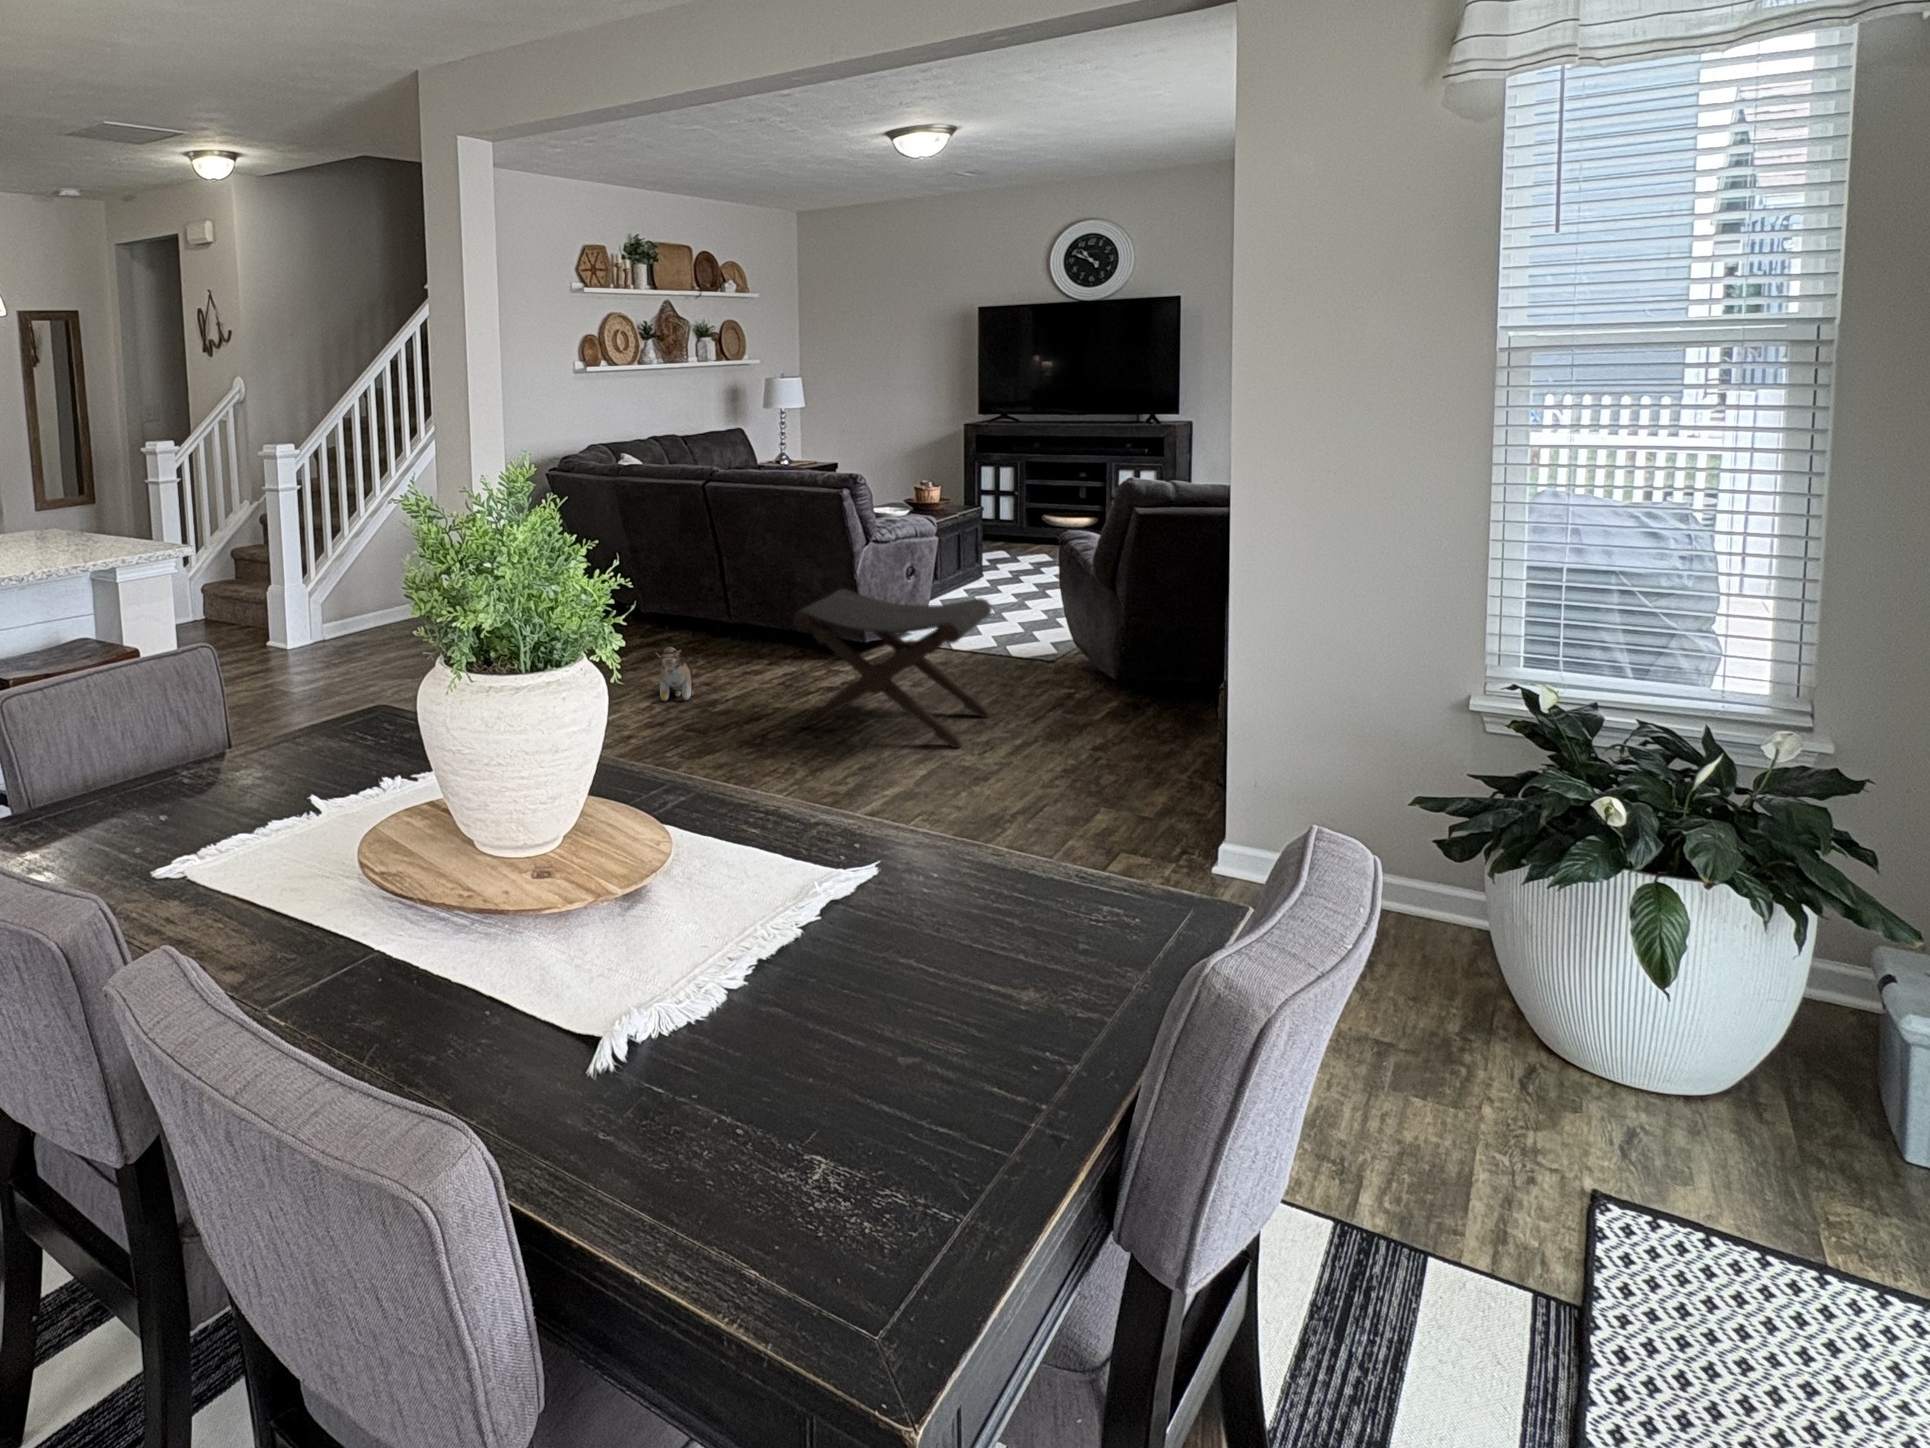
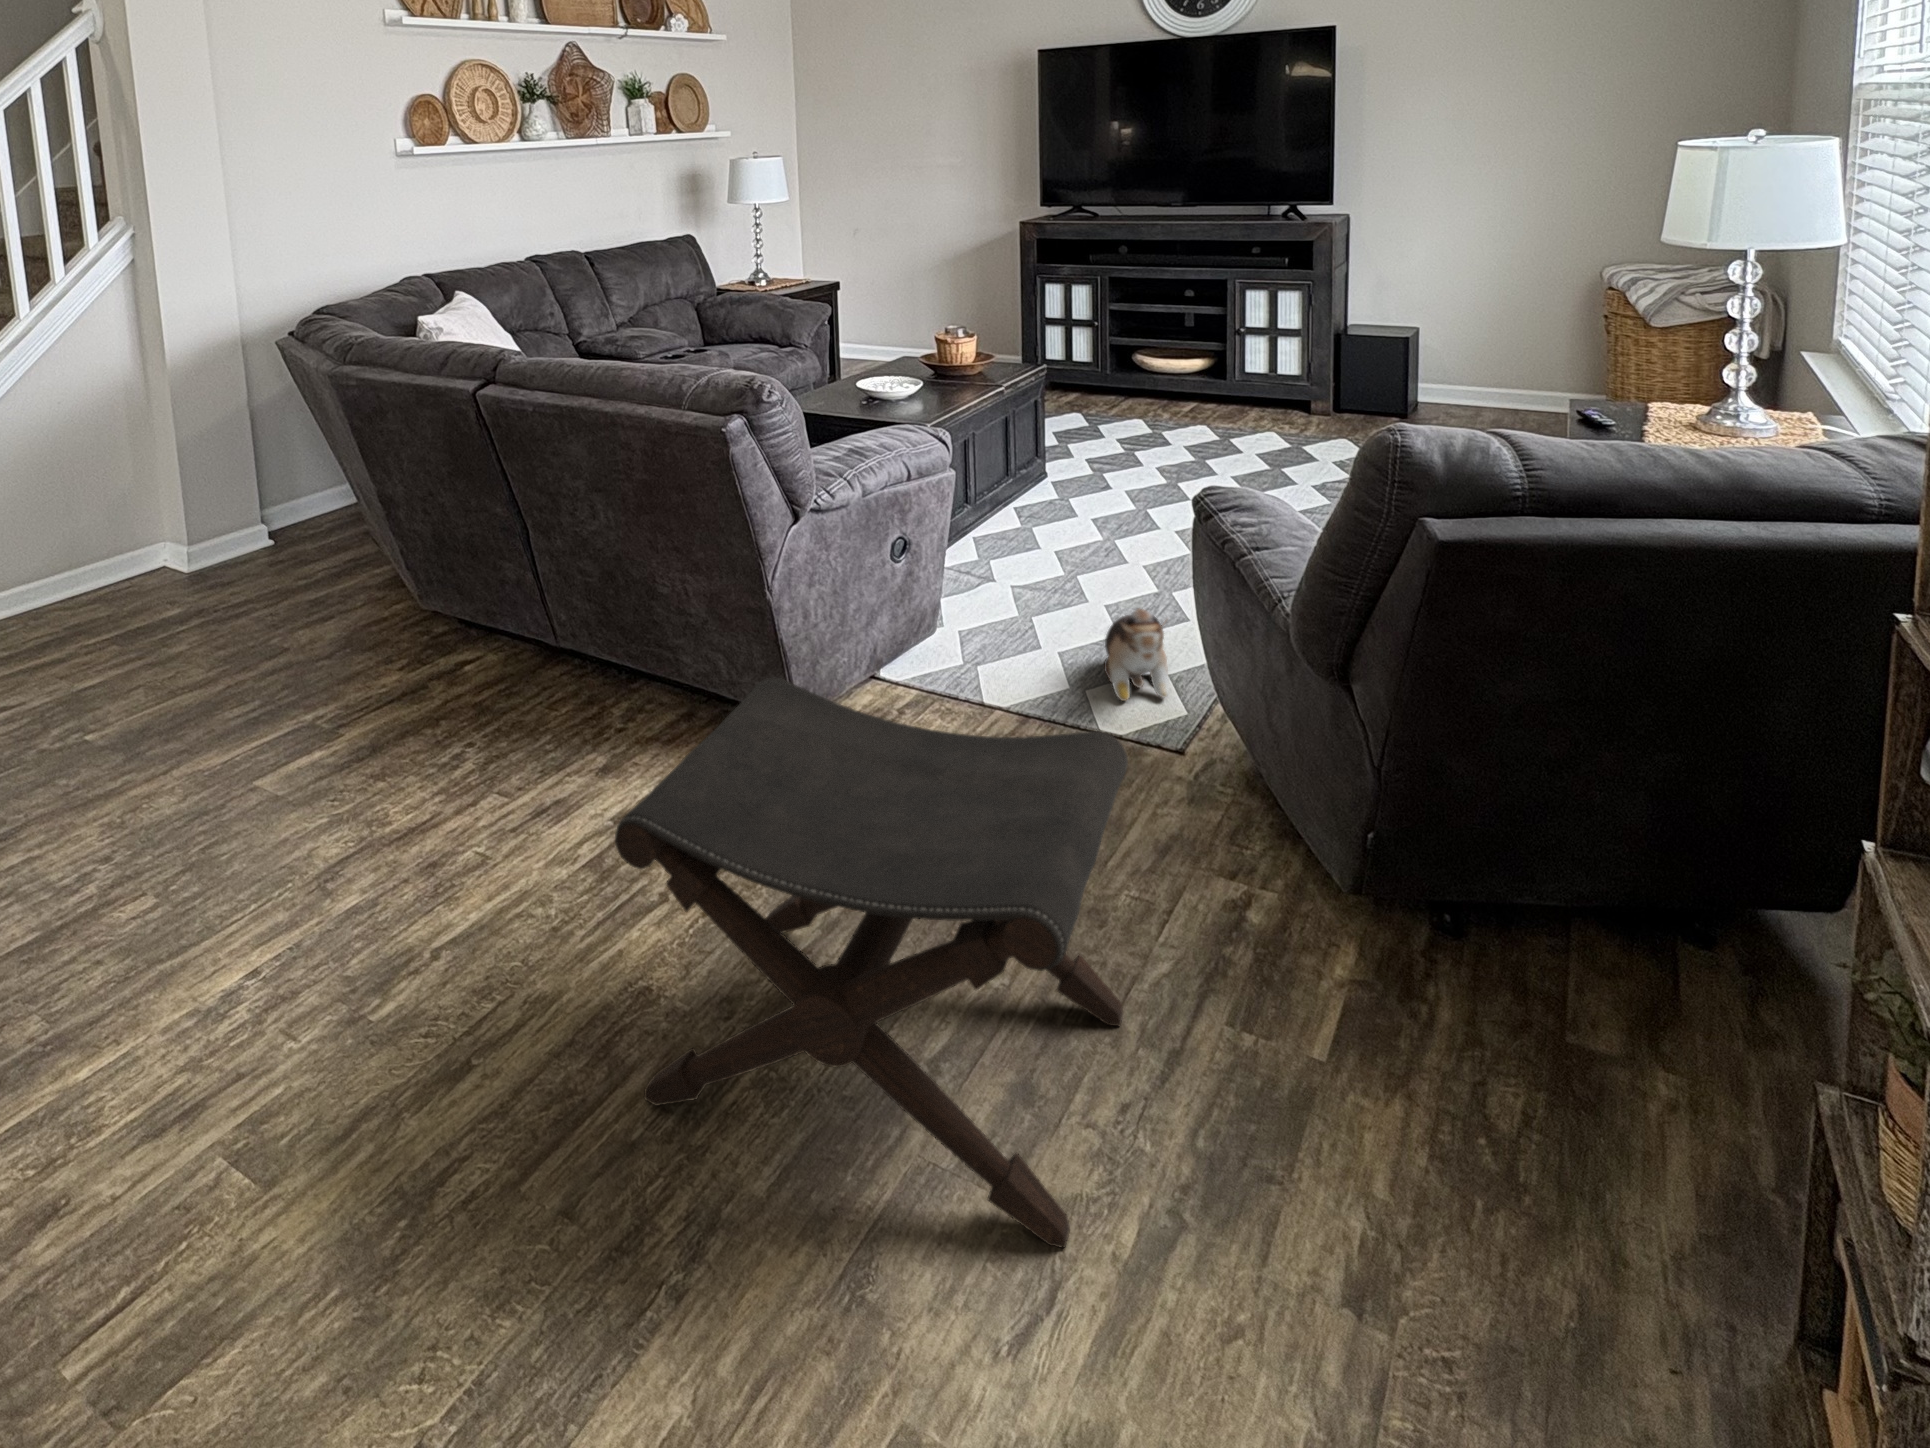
plush toy: present [655,647,696,701] -> present [1104,609,1169,701]

